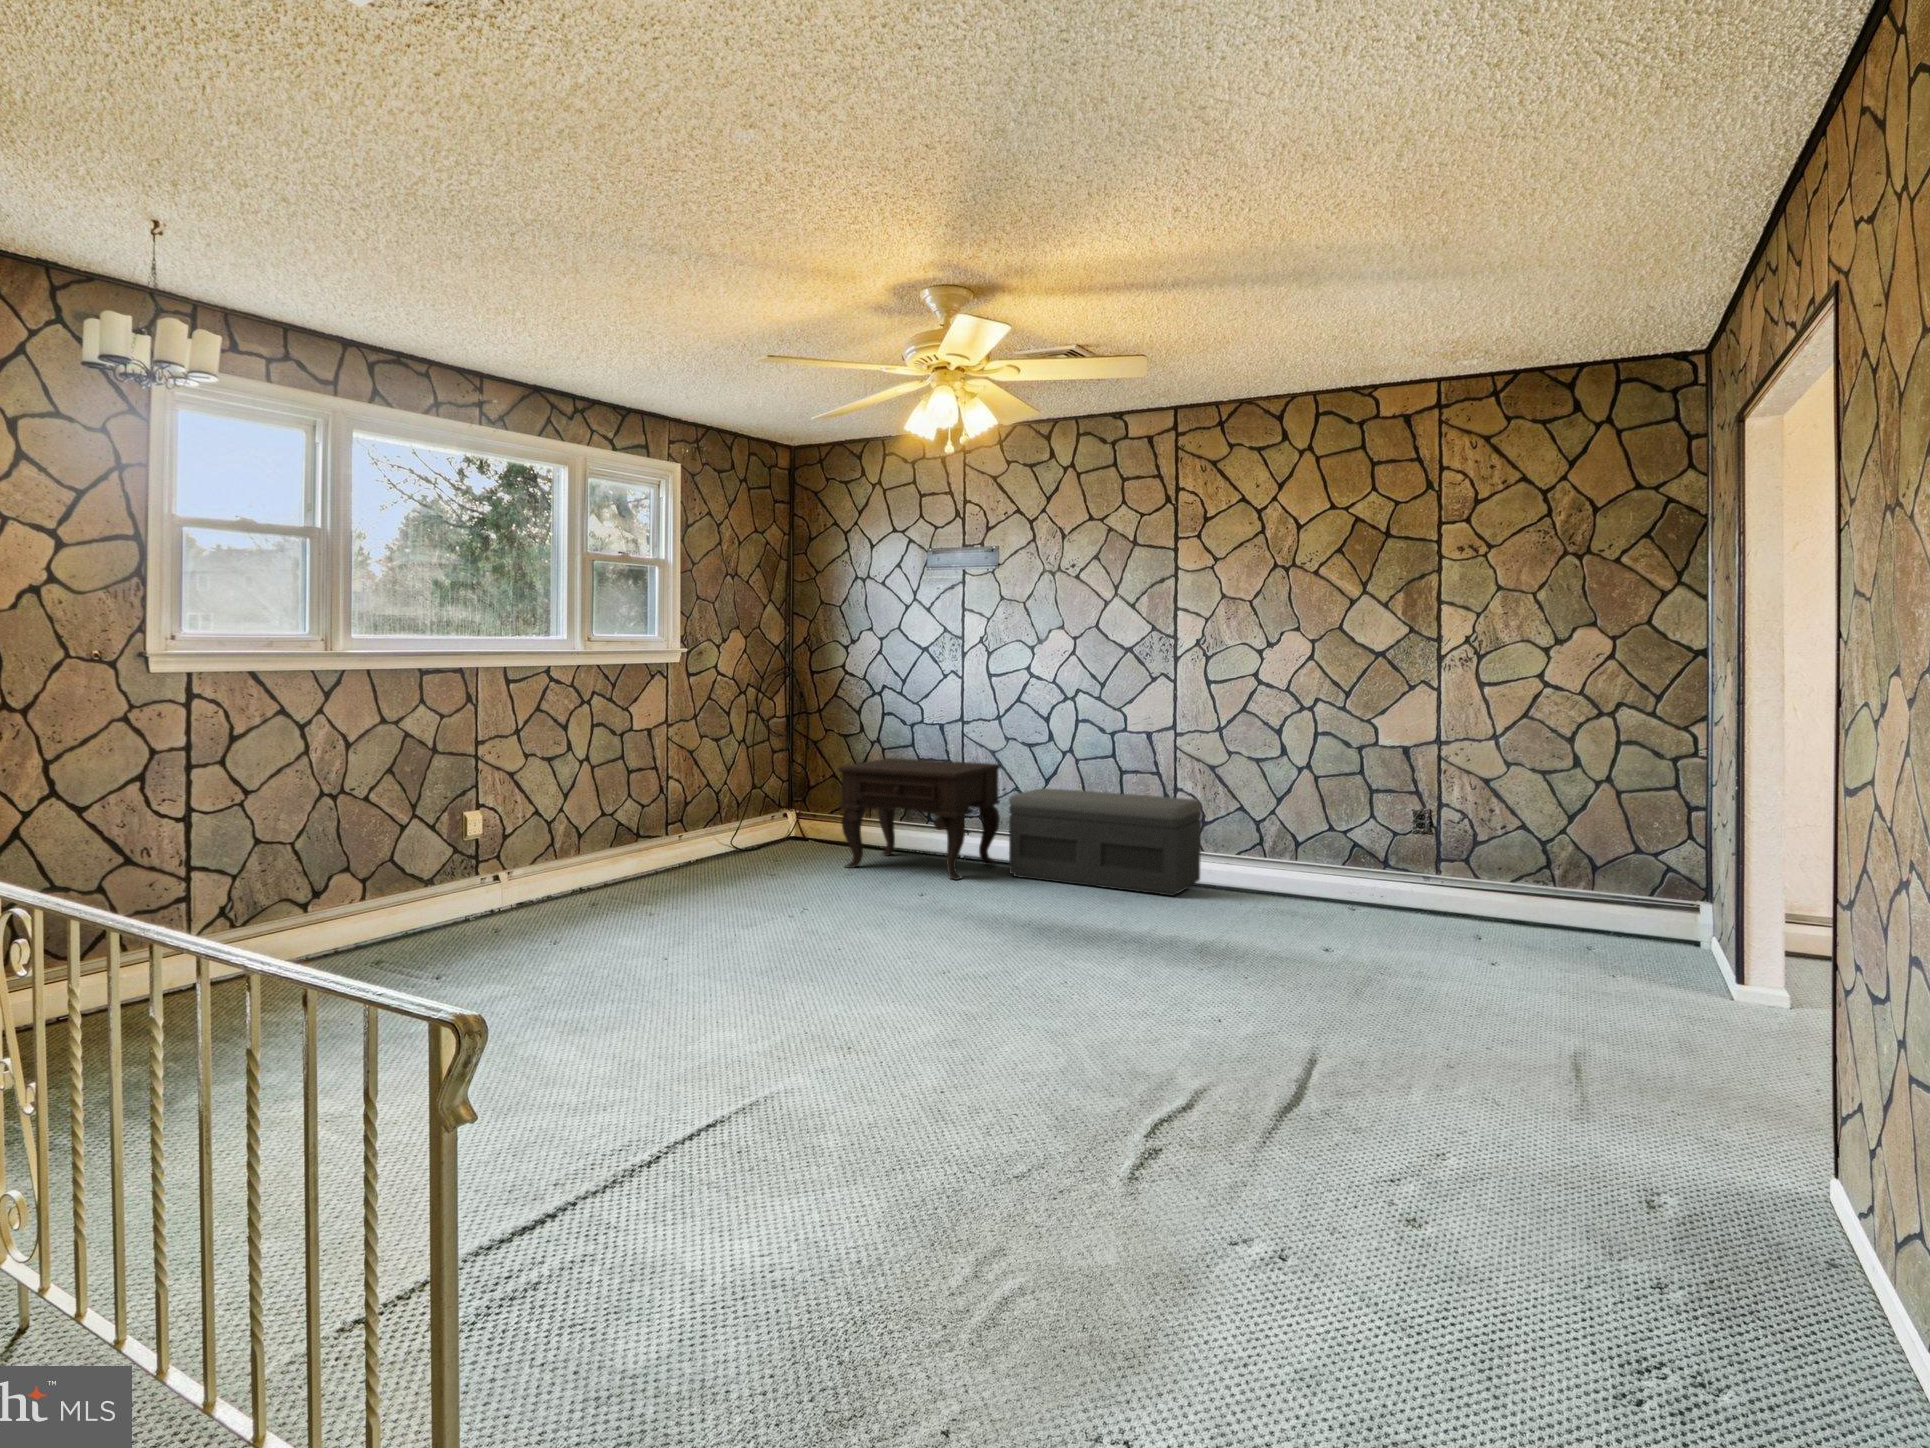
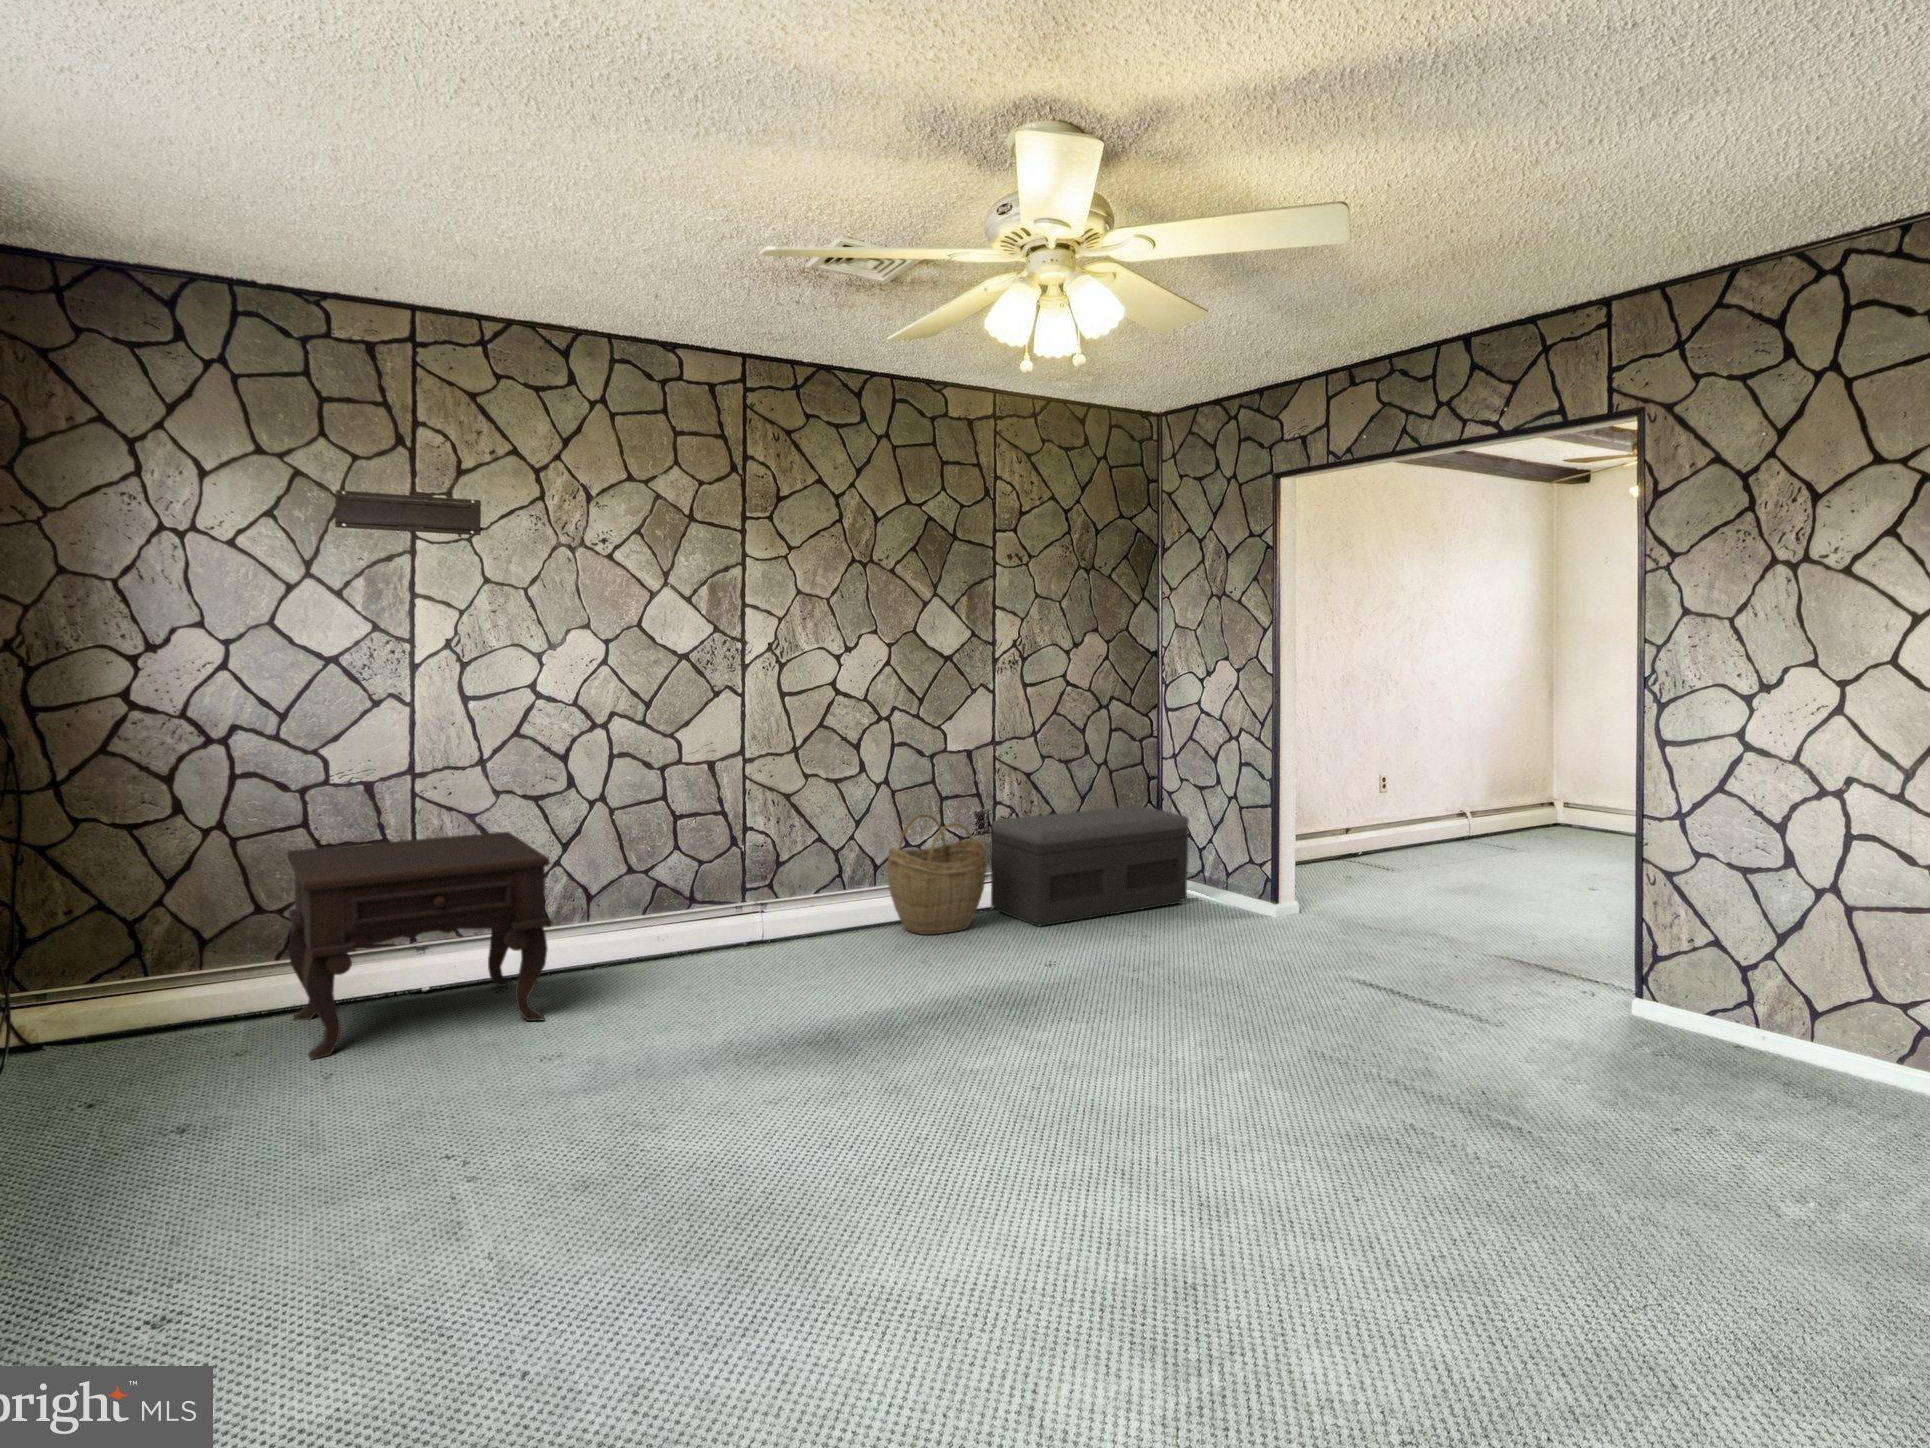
storage bench: present [1009,788,1202,896] -> present [991,806,1189,926]
woven basket: none [1283,799,1381,912] -> present [888,814,986,935]

